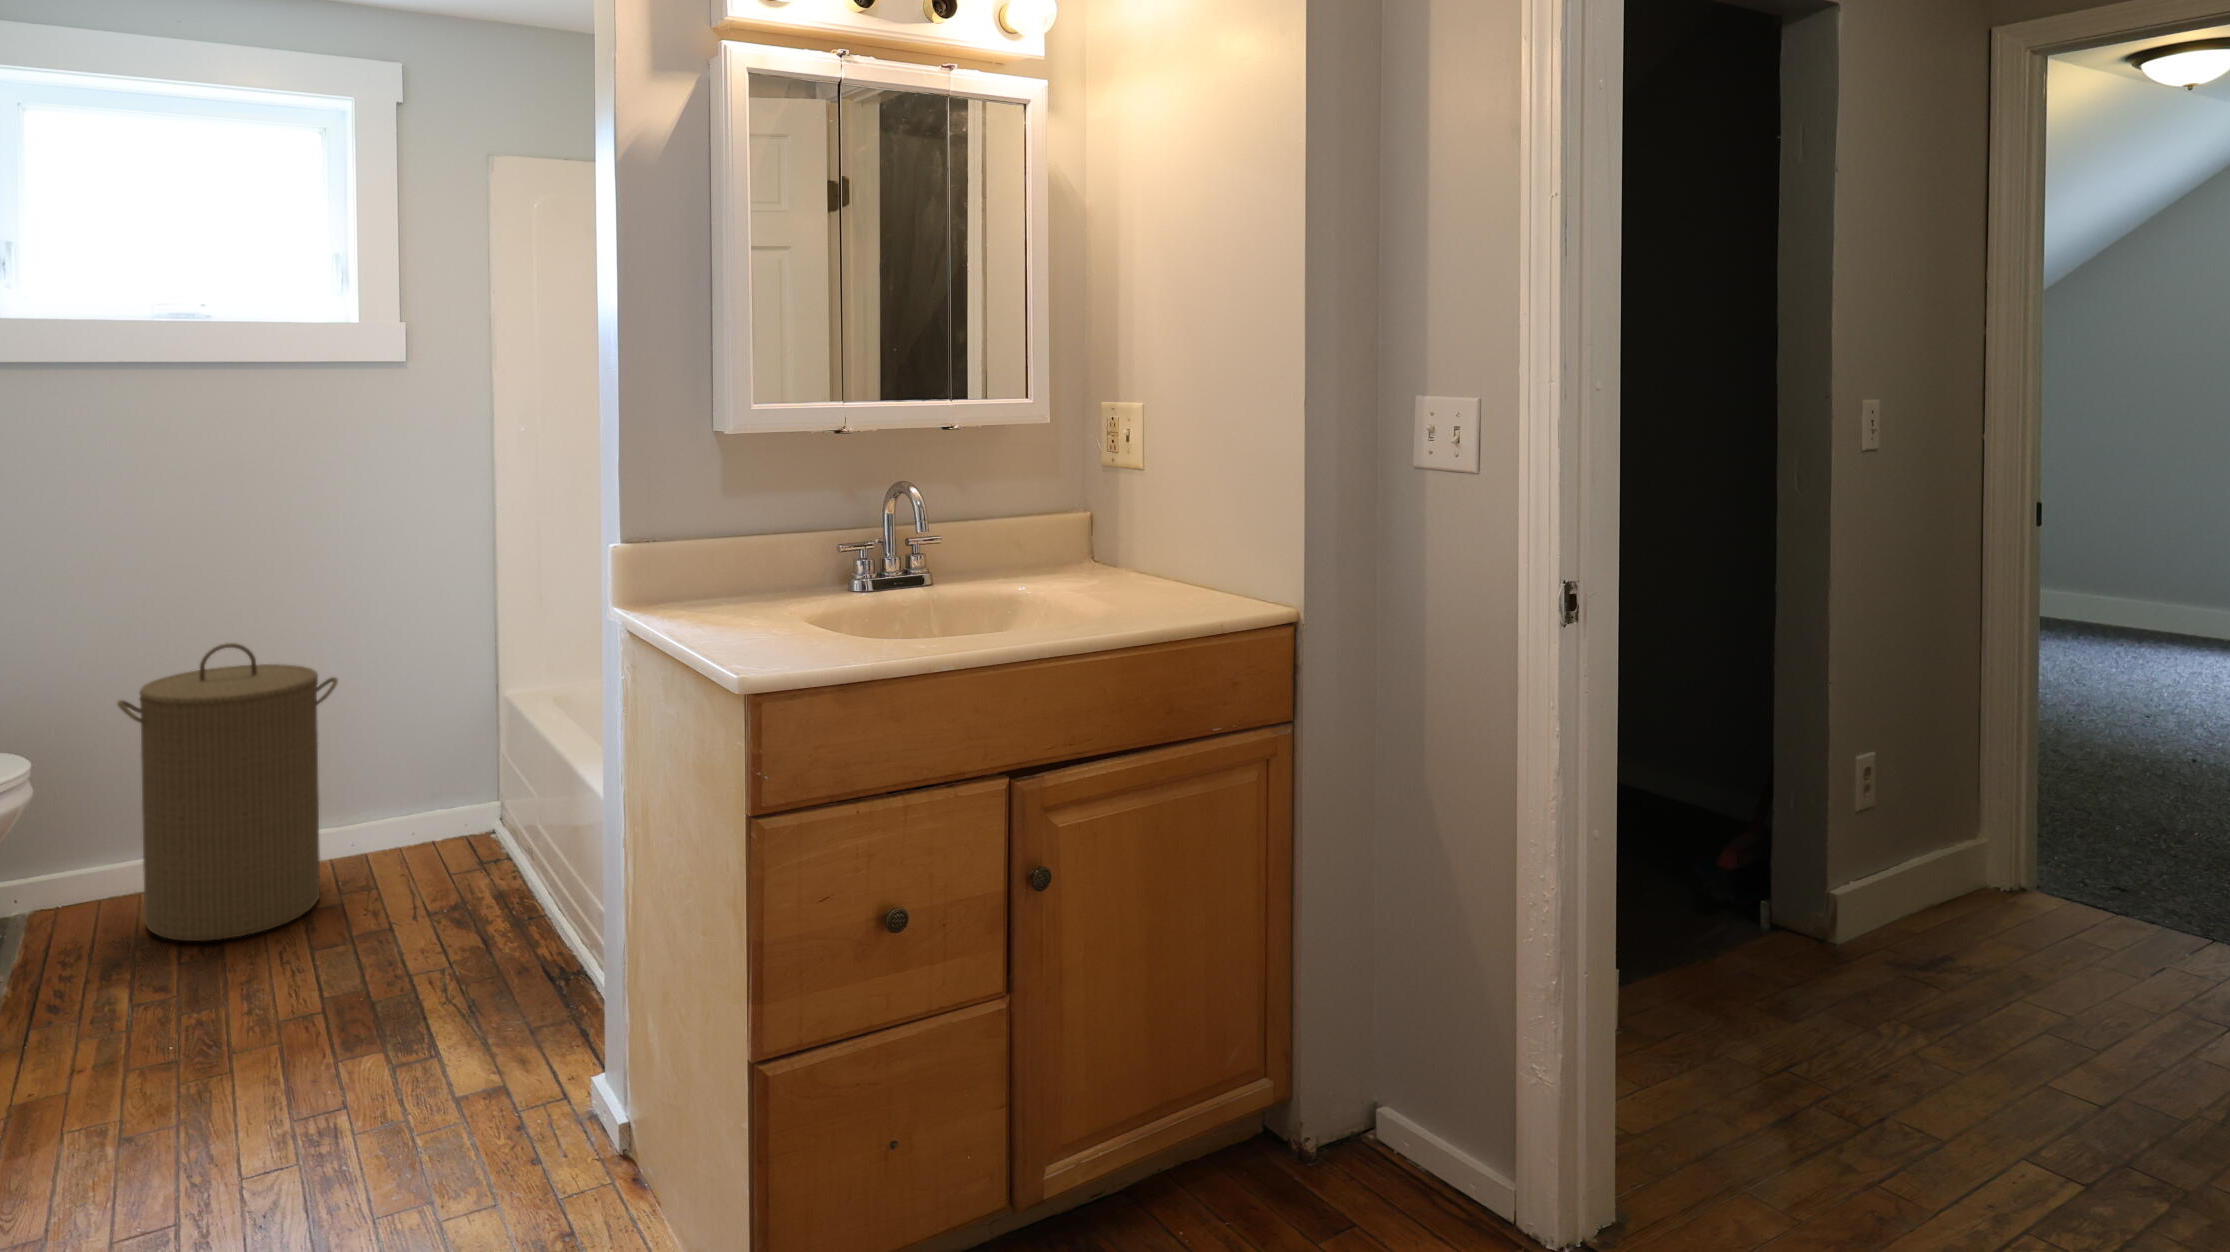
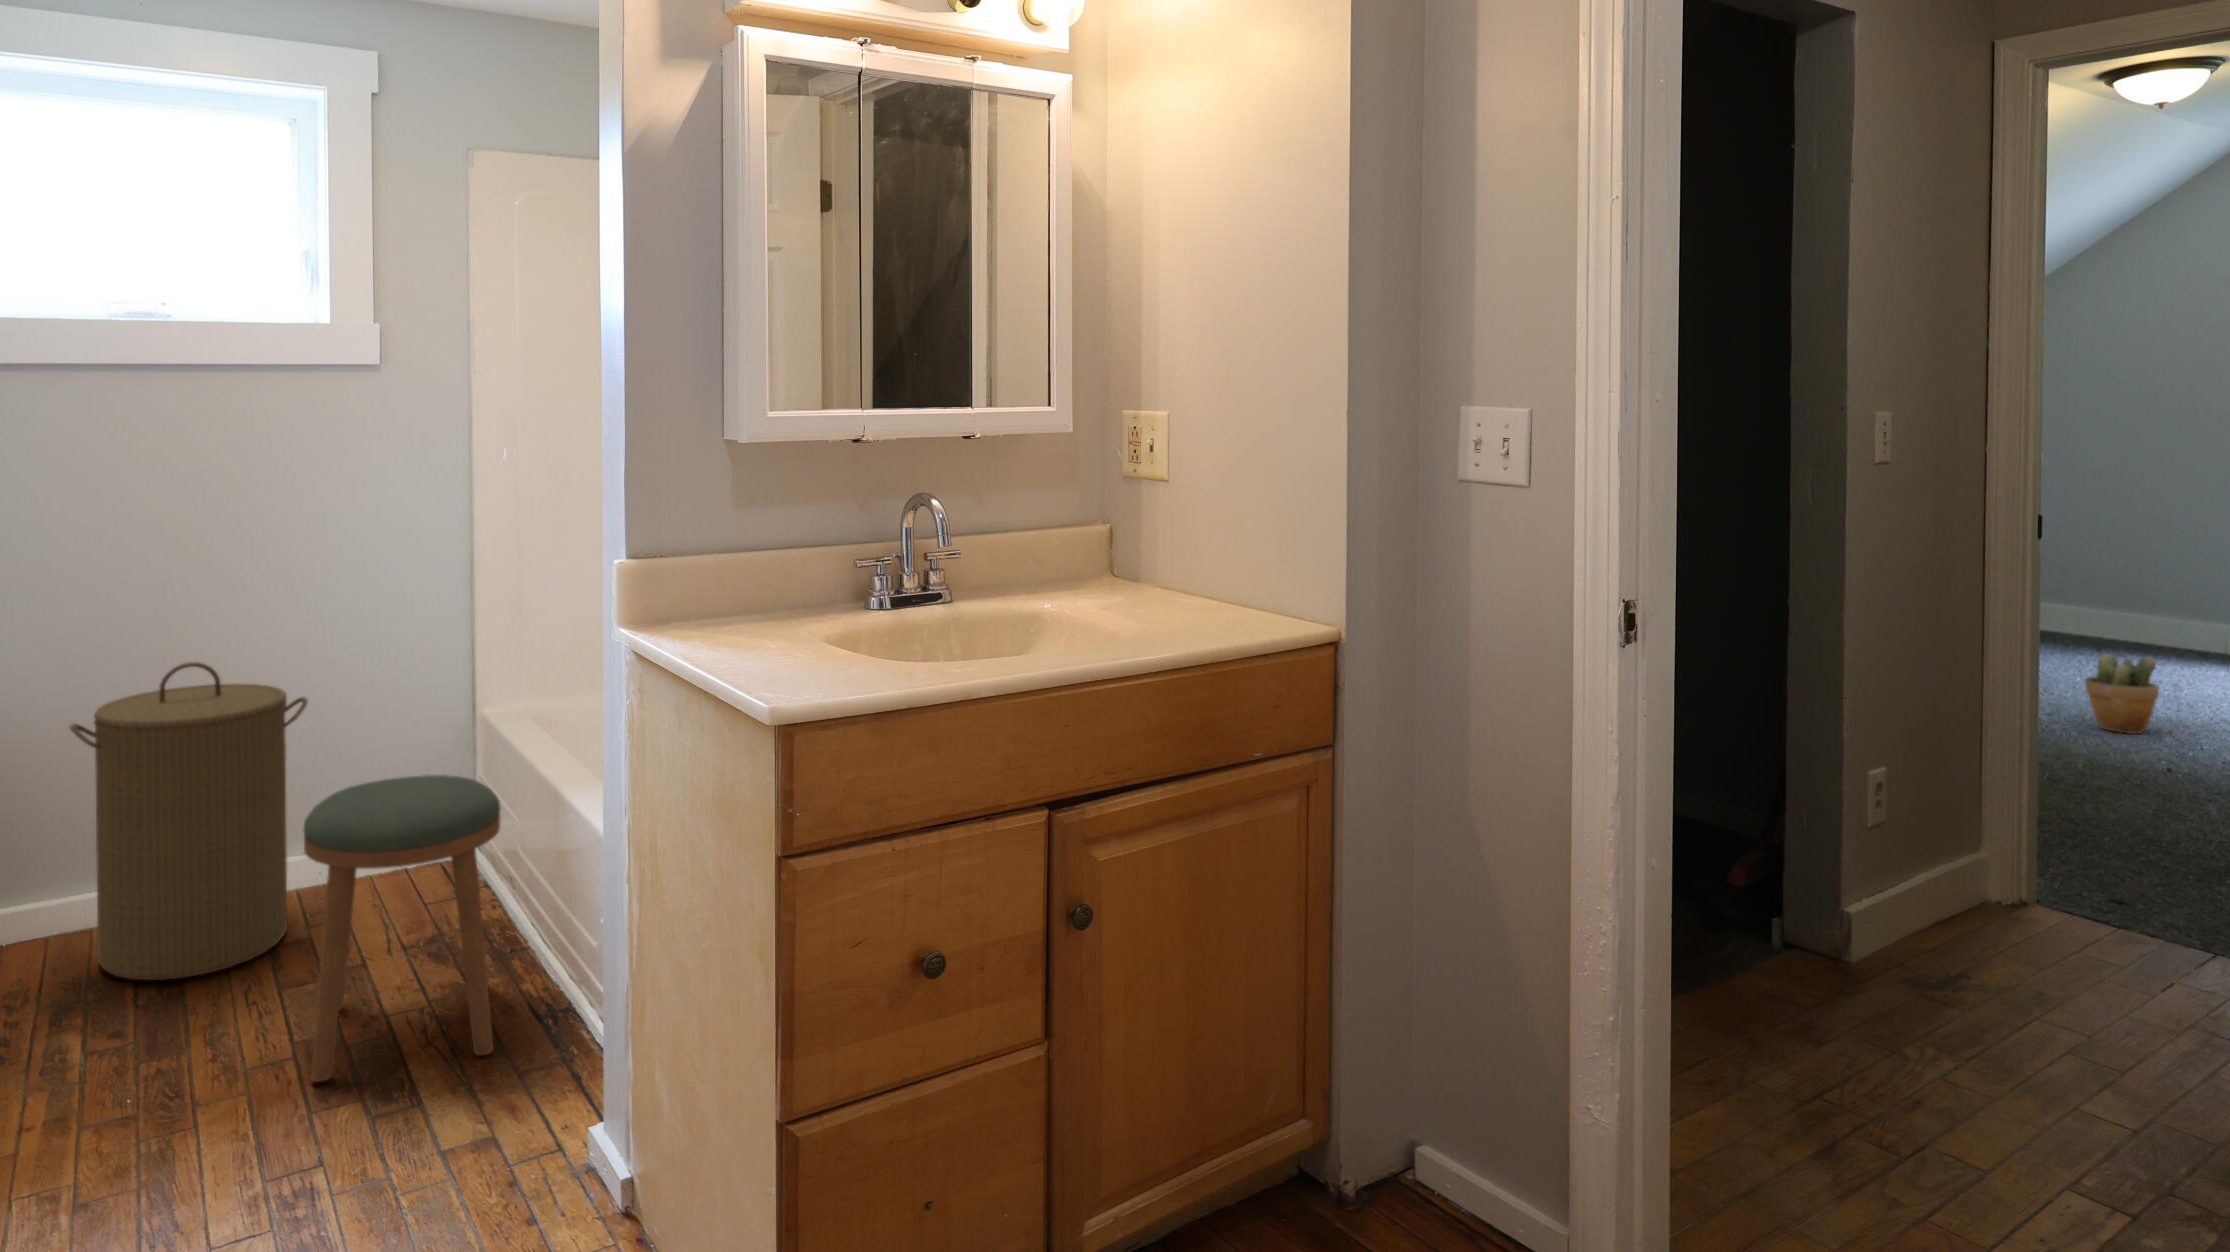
potted plant: none [2127,647,2204,728] -> present [2085,654,2159,734]
stool: none [330,750,515,1034] -> present [304,775,500,1082]

